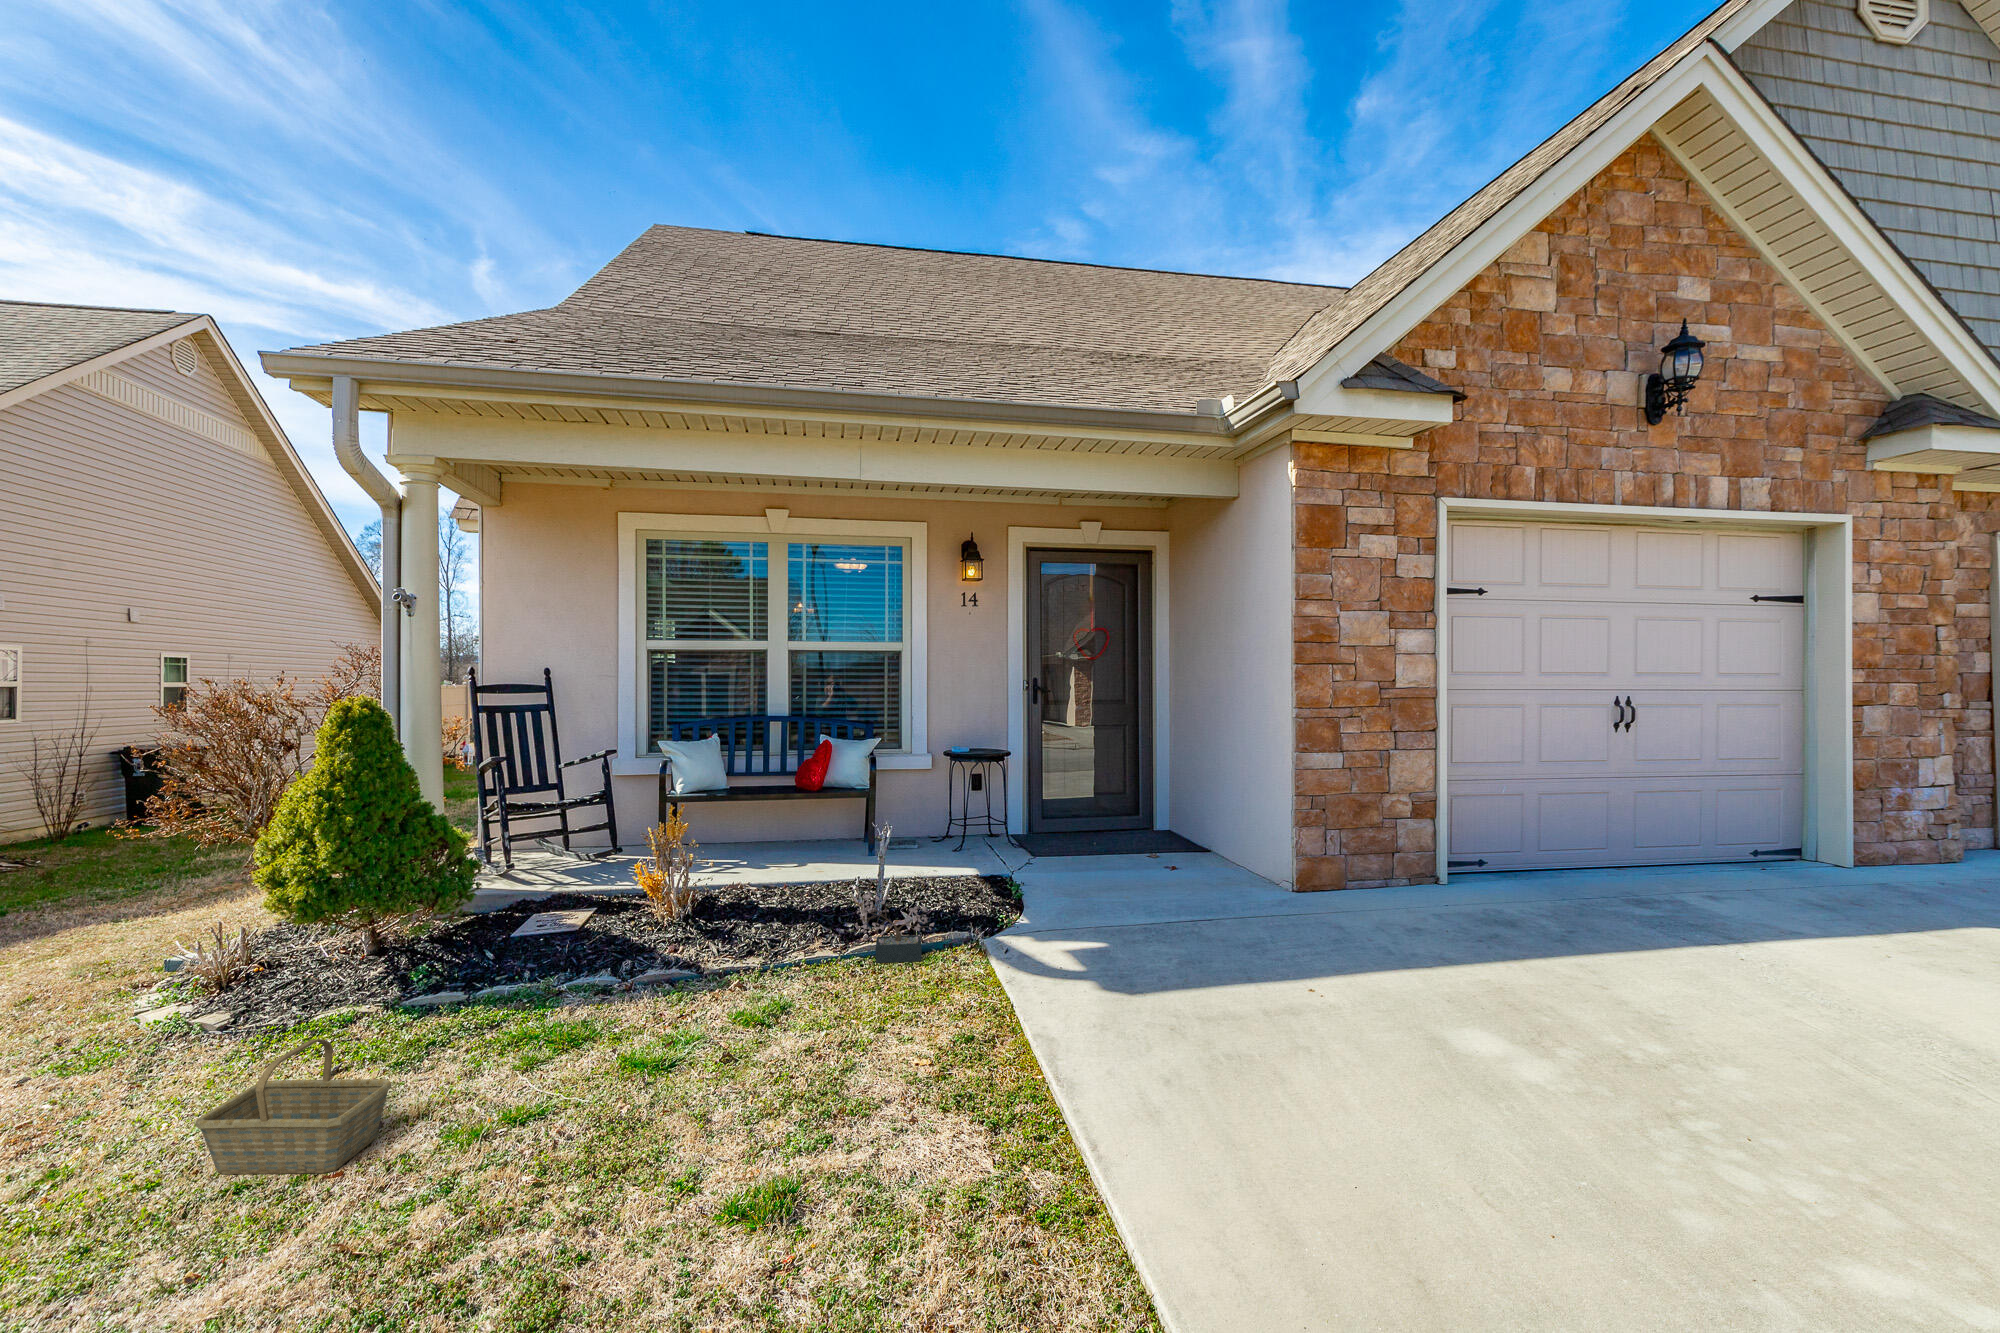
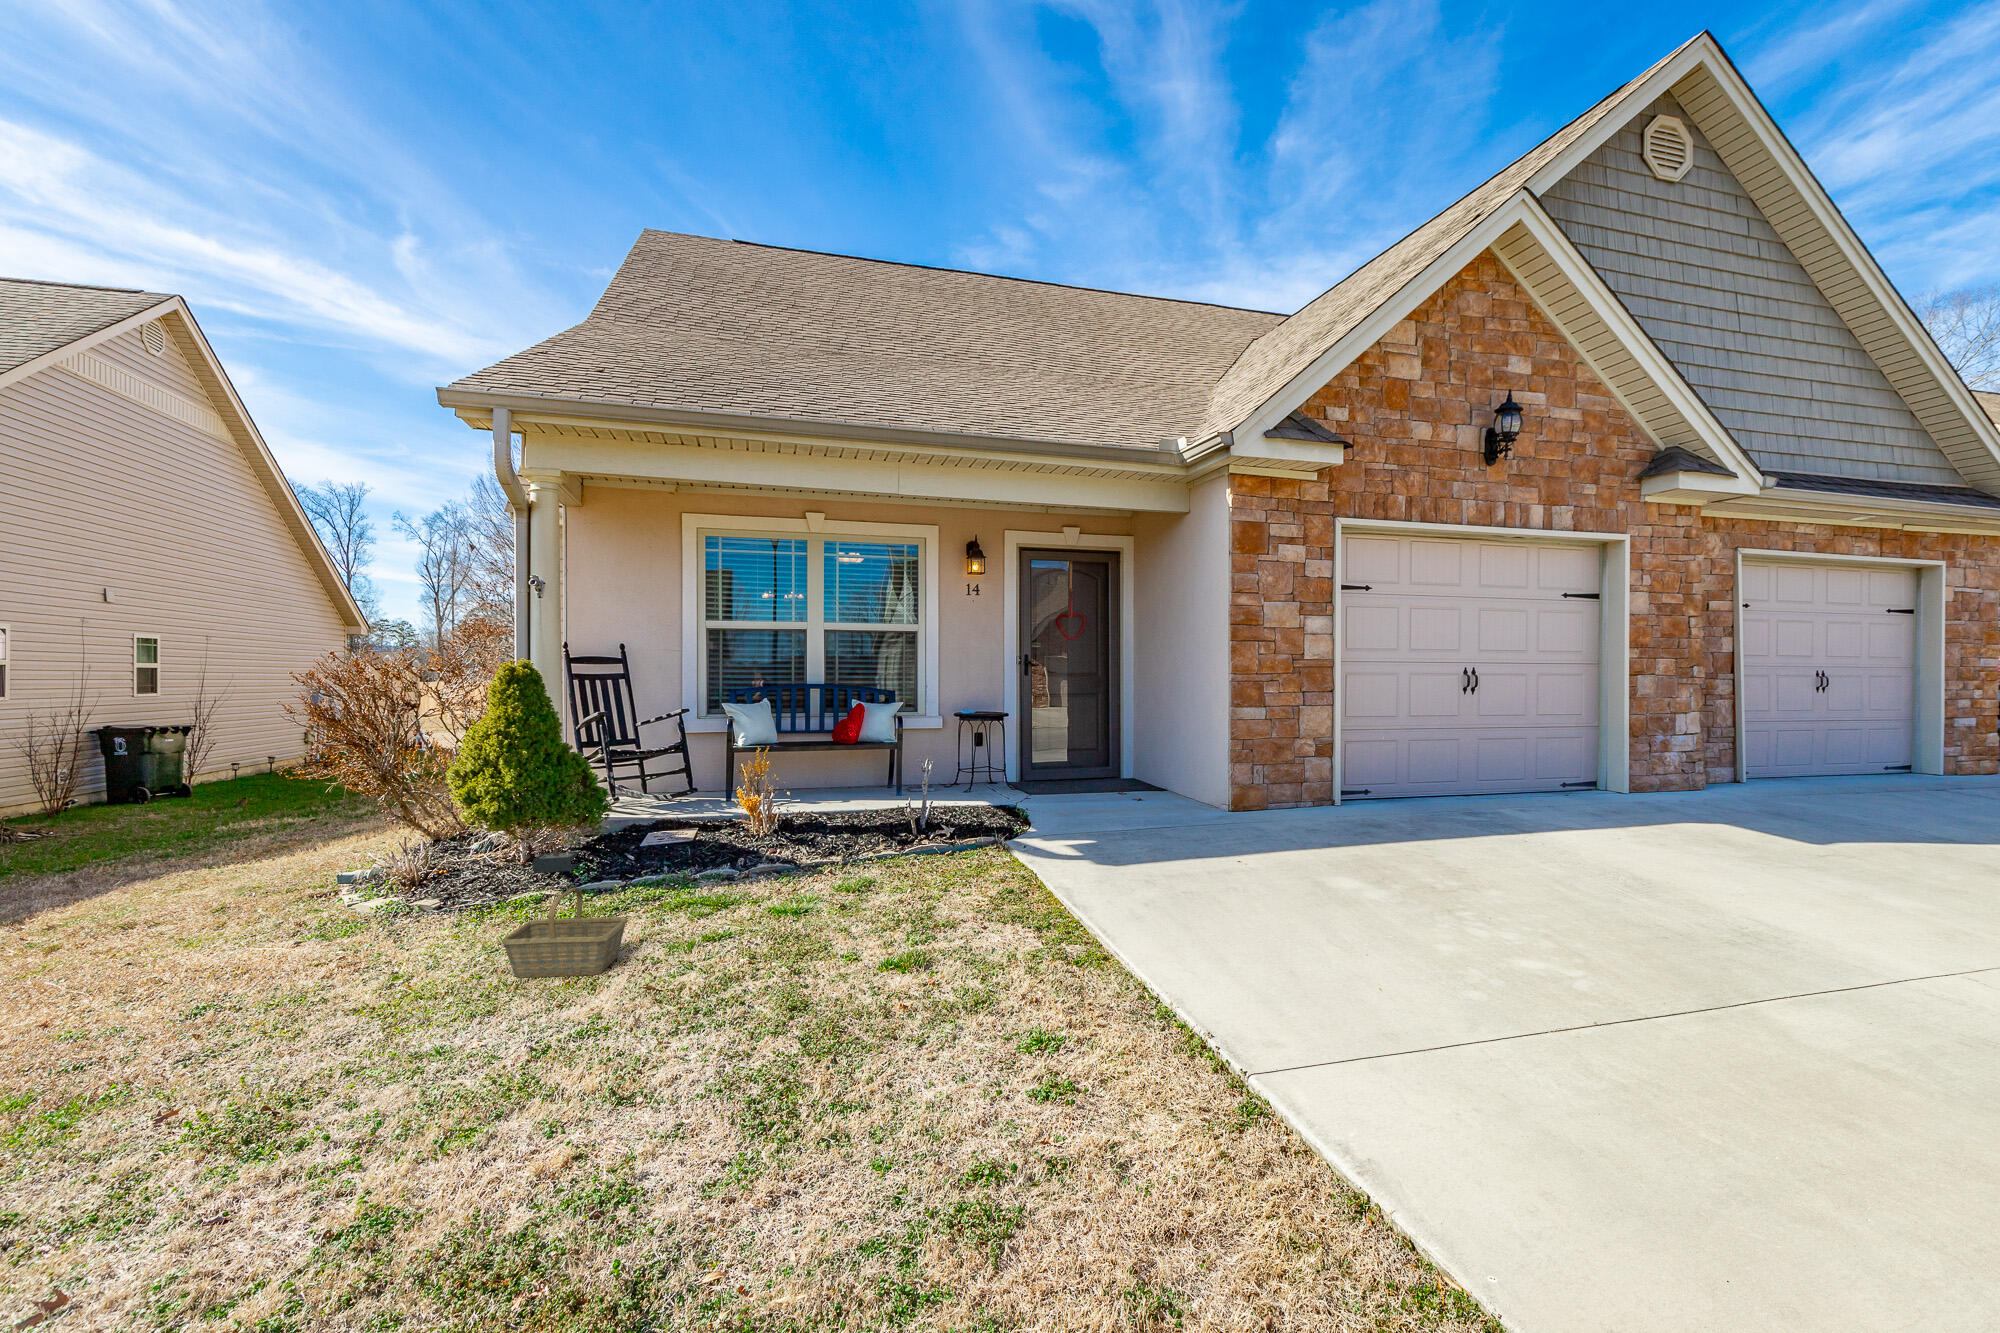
decorative plant: present [856,892,934,963] -> present [519,828,586,873]

